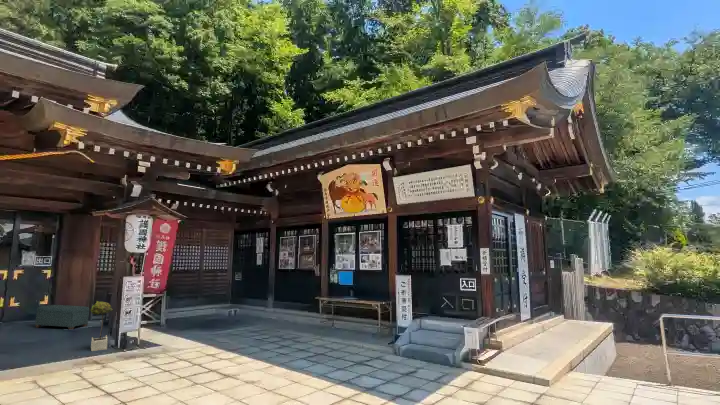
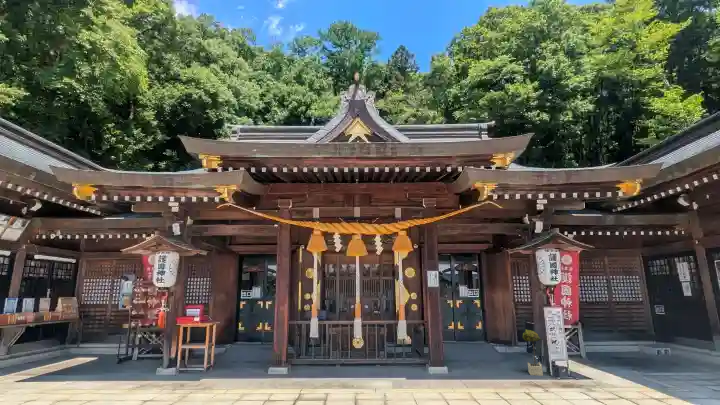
bench: present [35,305,89,330] -> none [475,329,514,352]

